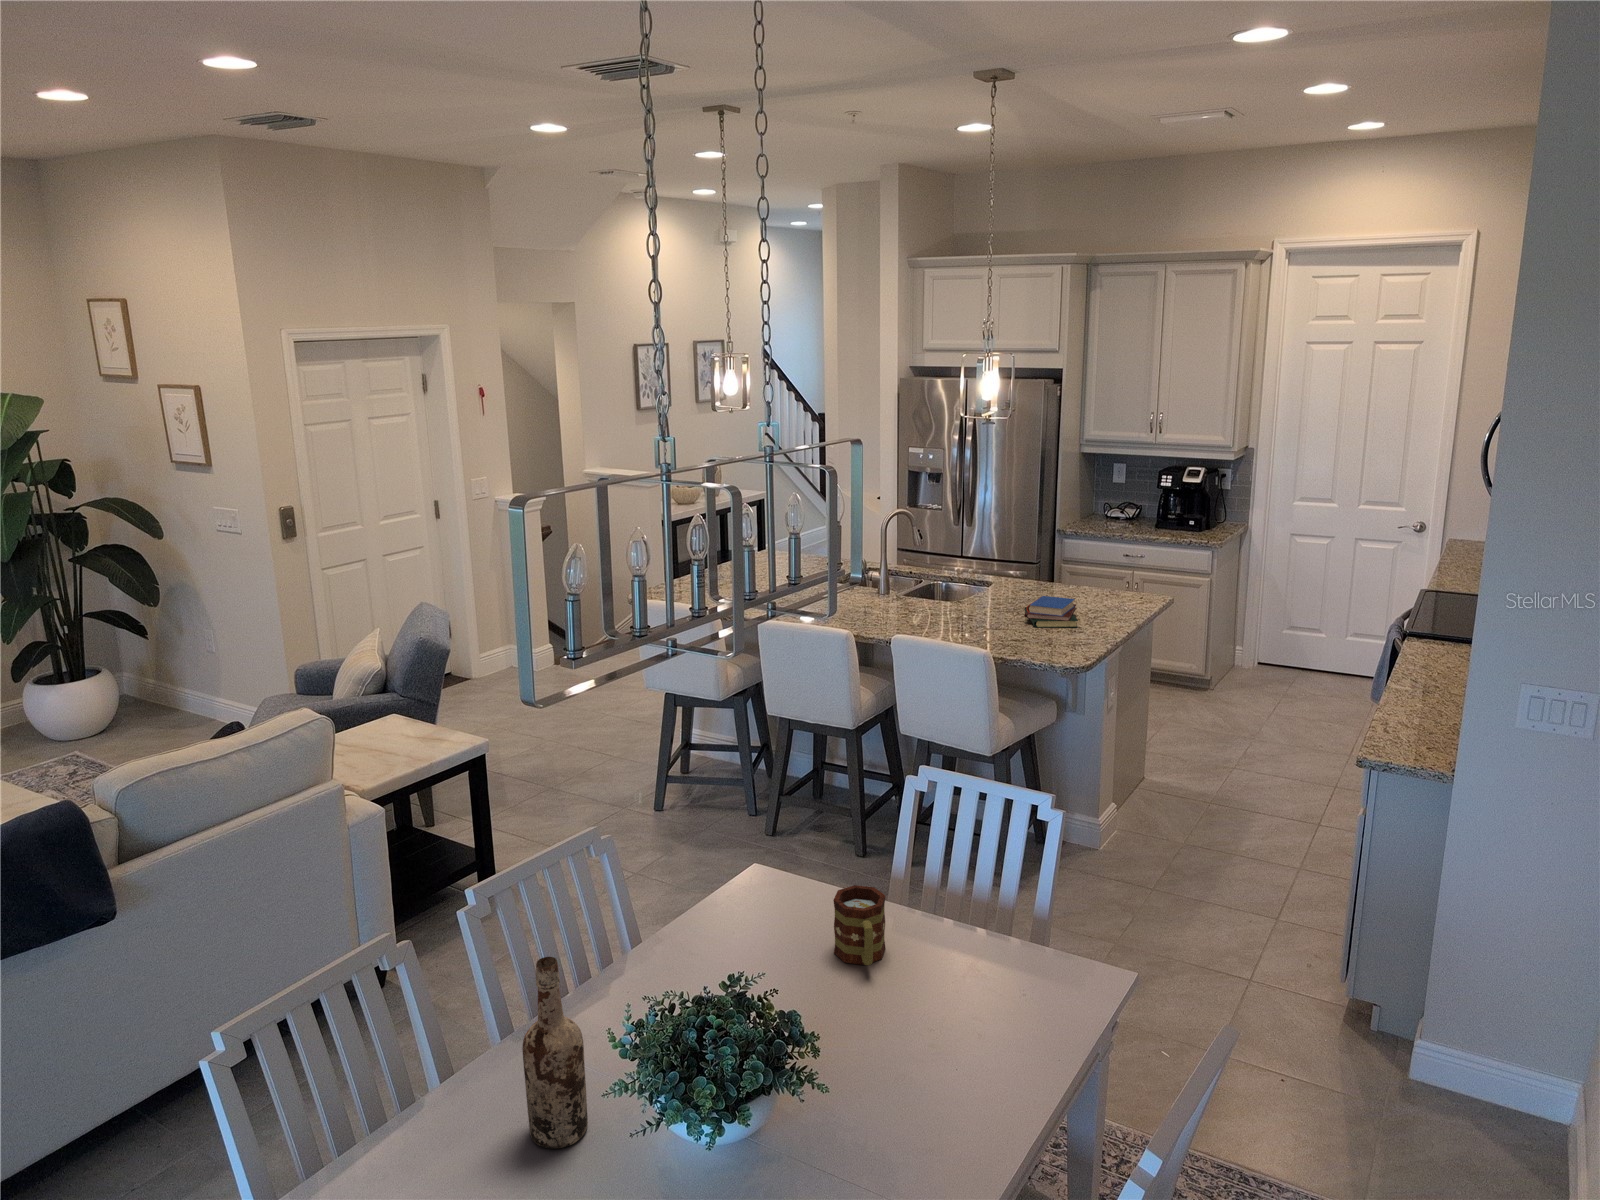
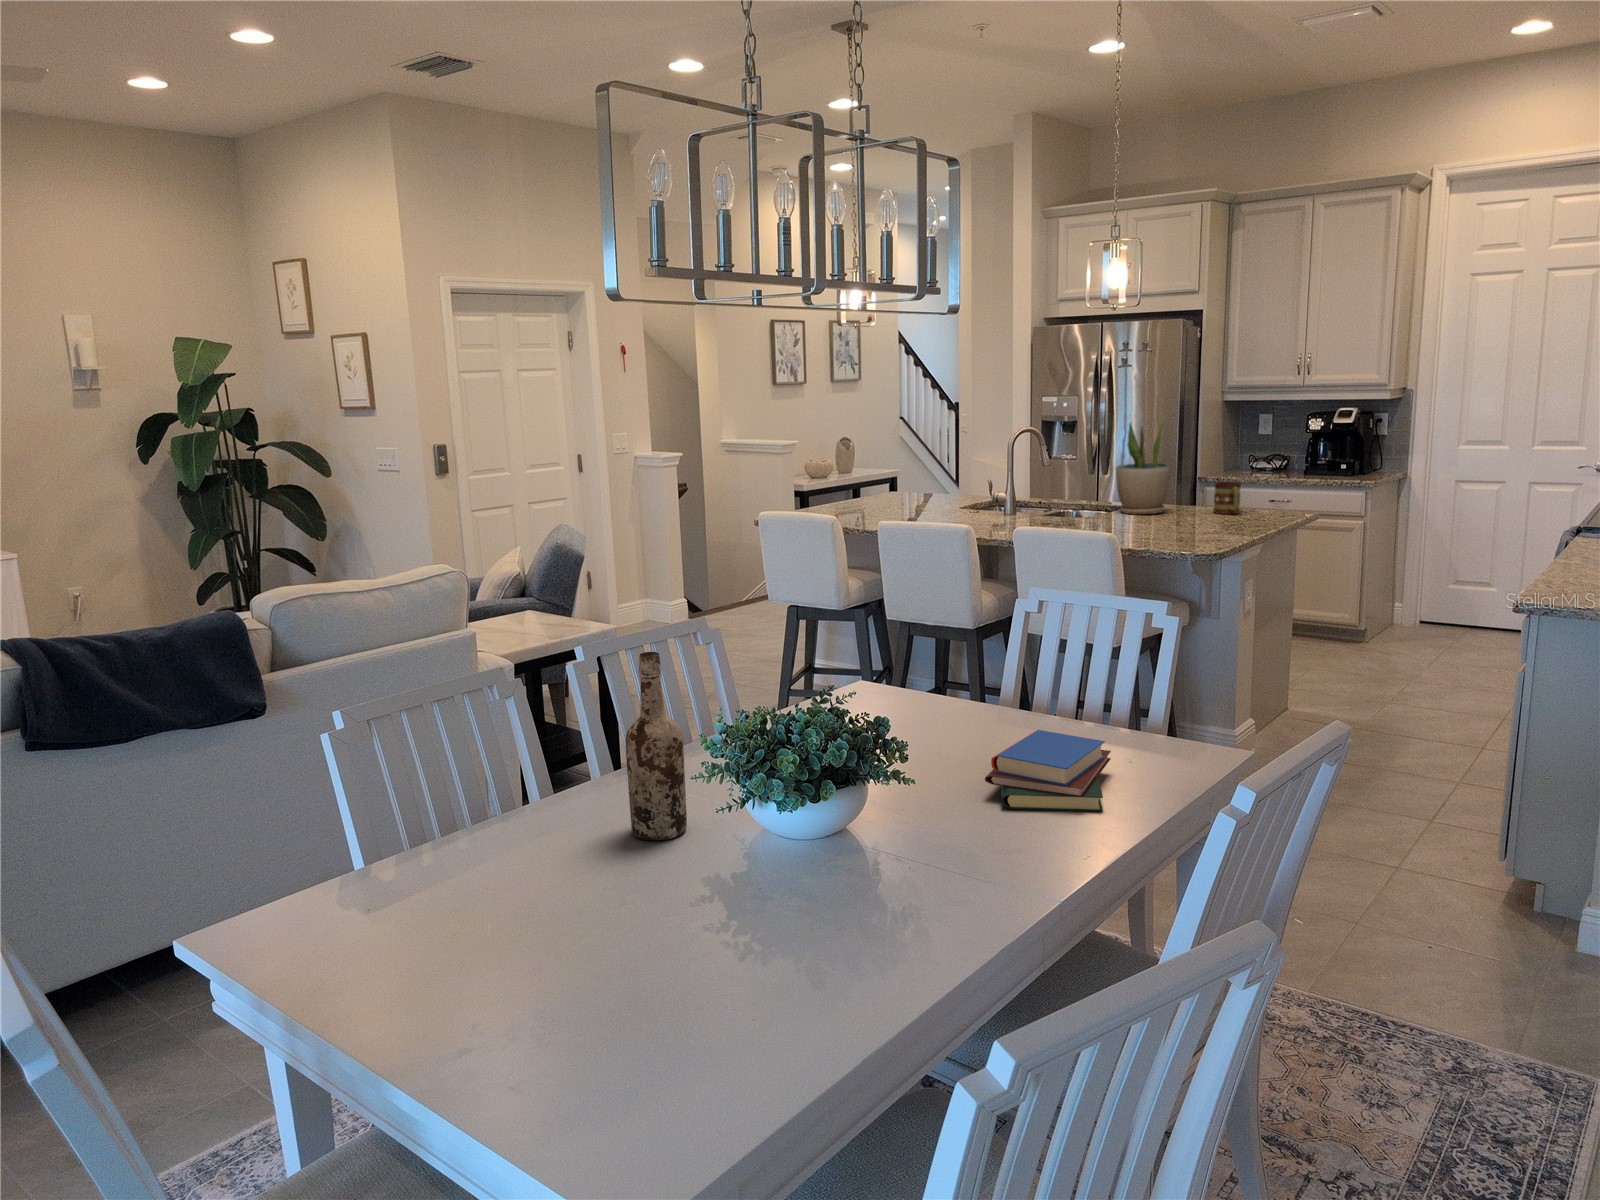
potted plant: none [984,505,1035,601] -> present [1116,420,1170,514]
book: present [1024,596,1078,628] -> present [985,730,1111,812]
mug: present [833,885,886,965] -> present [1214,482,1241,514]

